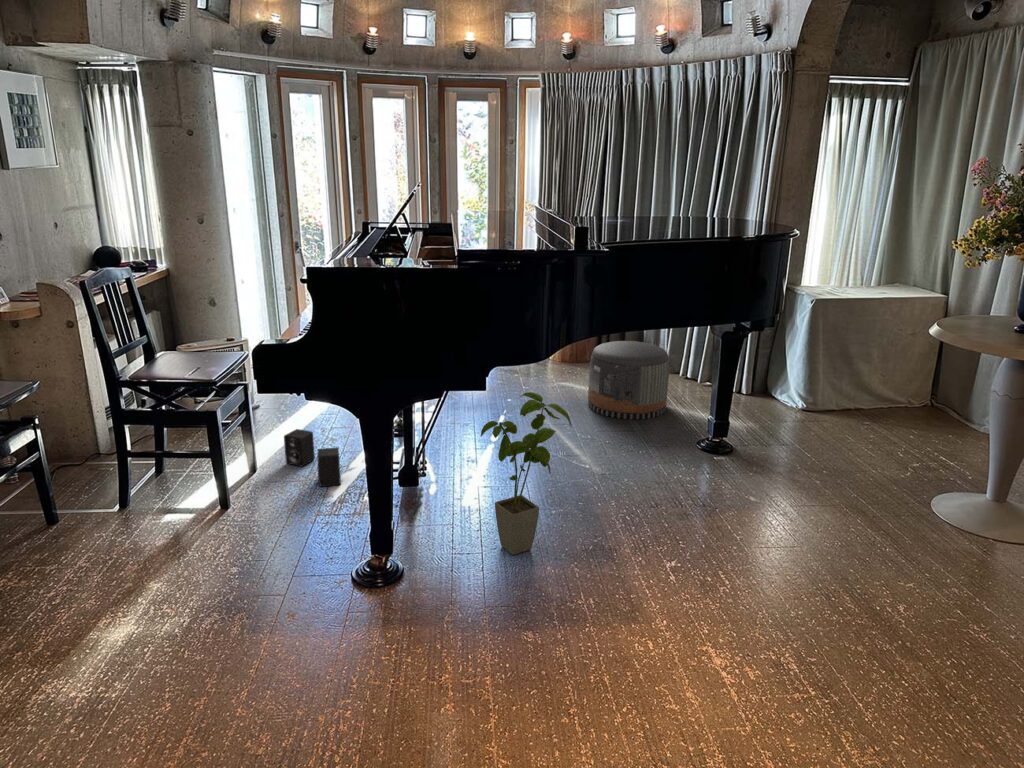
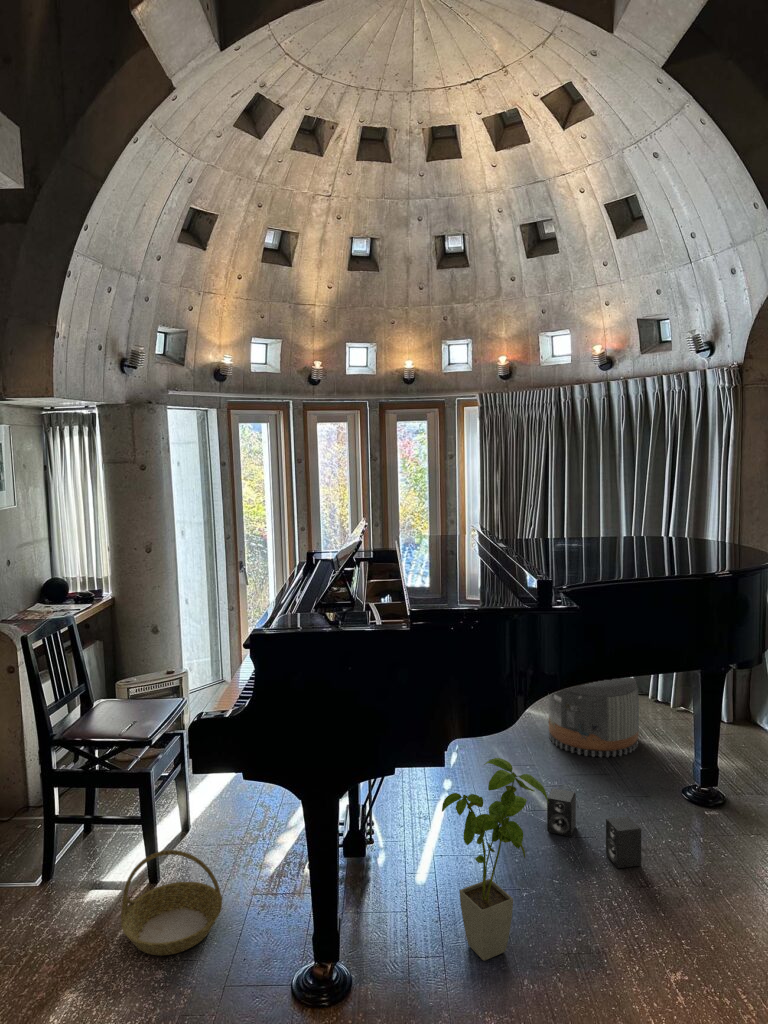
speaker: present [284,429,341,487] -> present [547,788,641,868]
basket: none [198,473,289,555] -> present [121,850,222,955]

